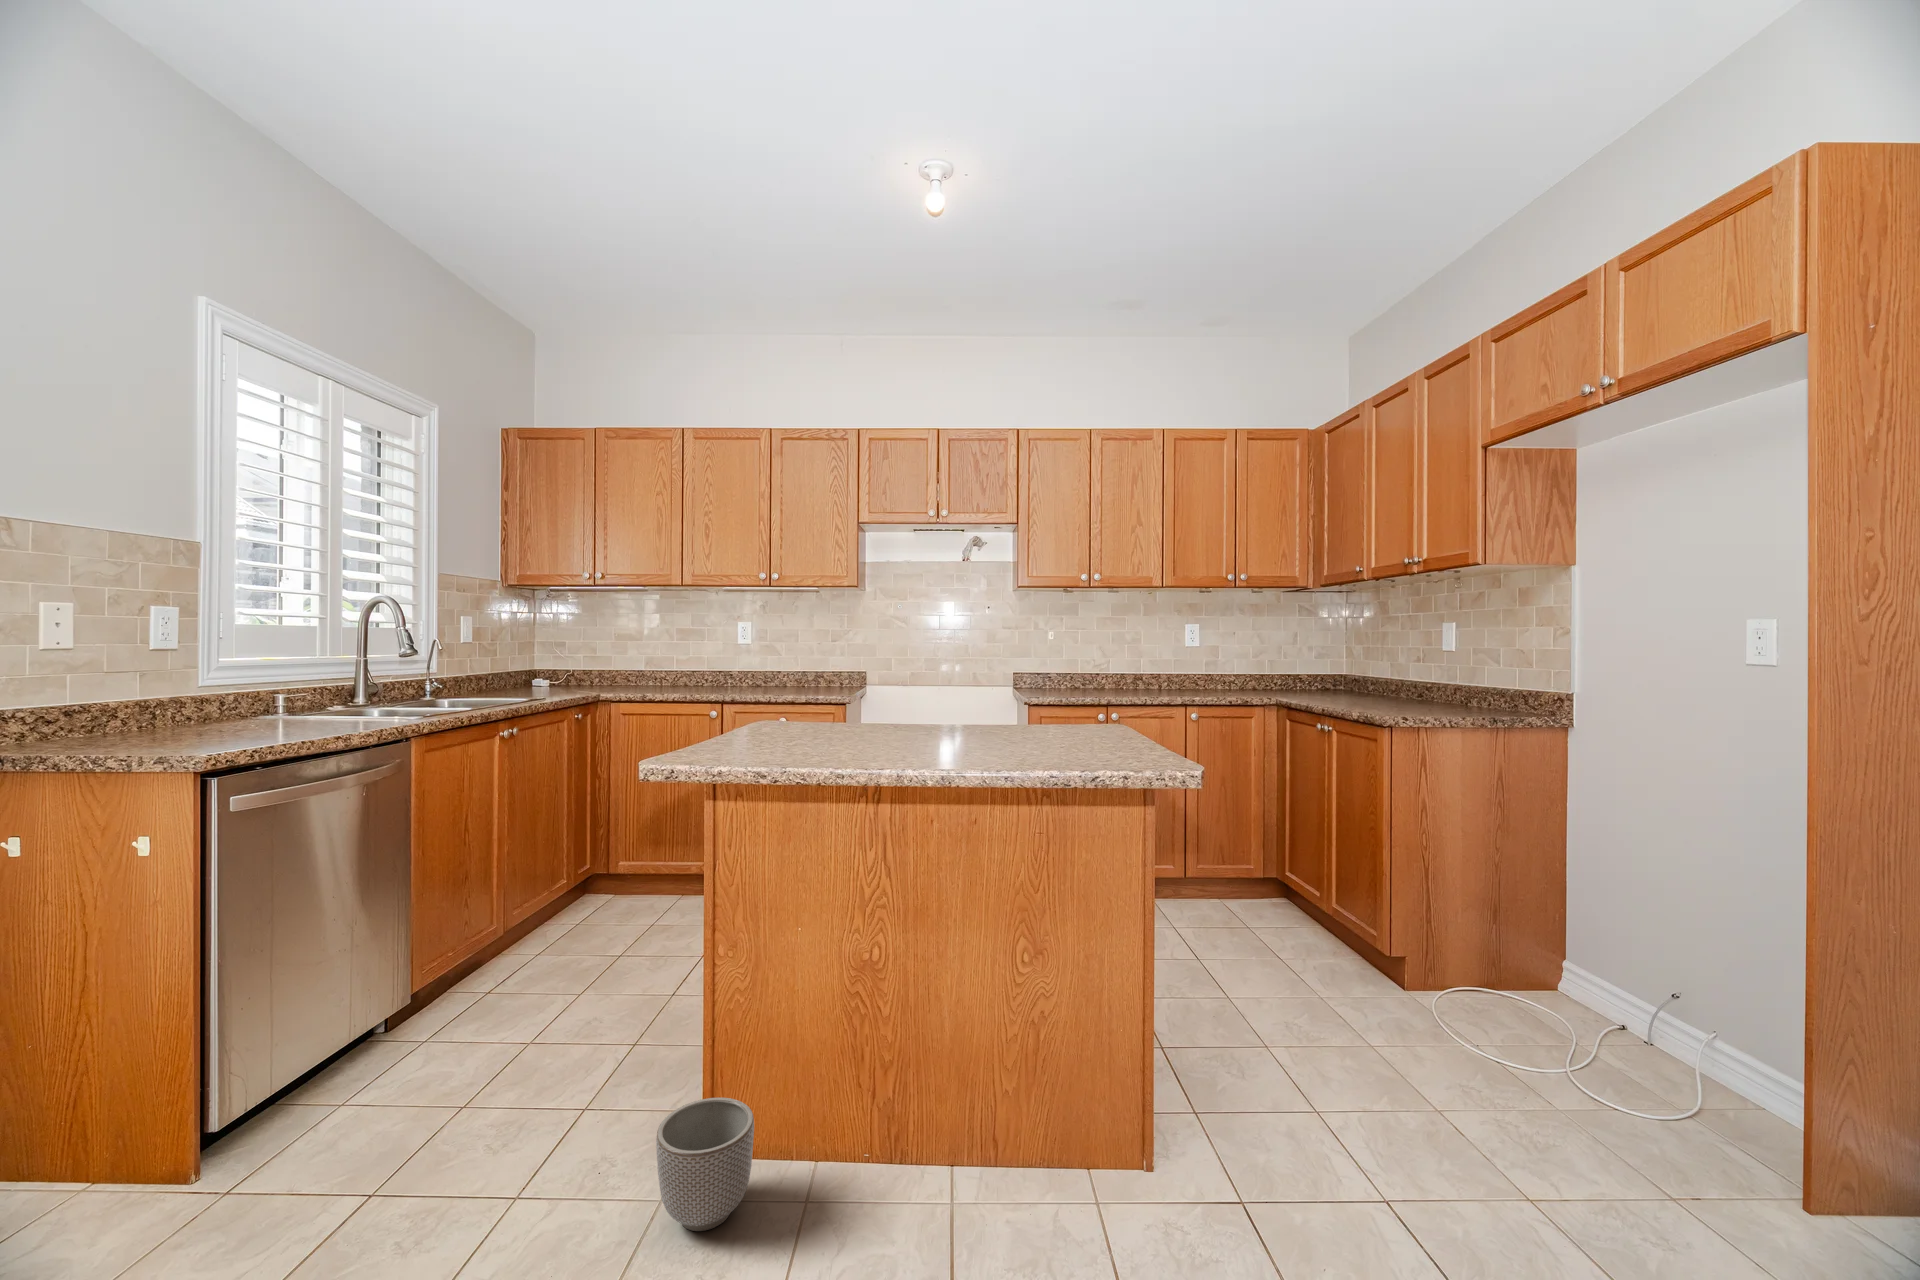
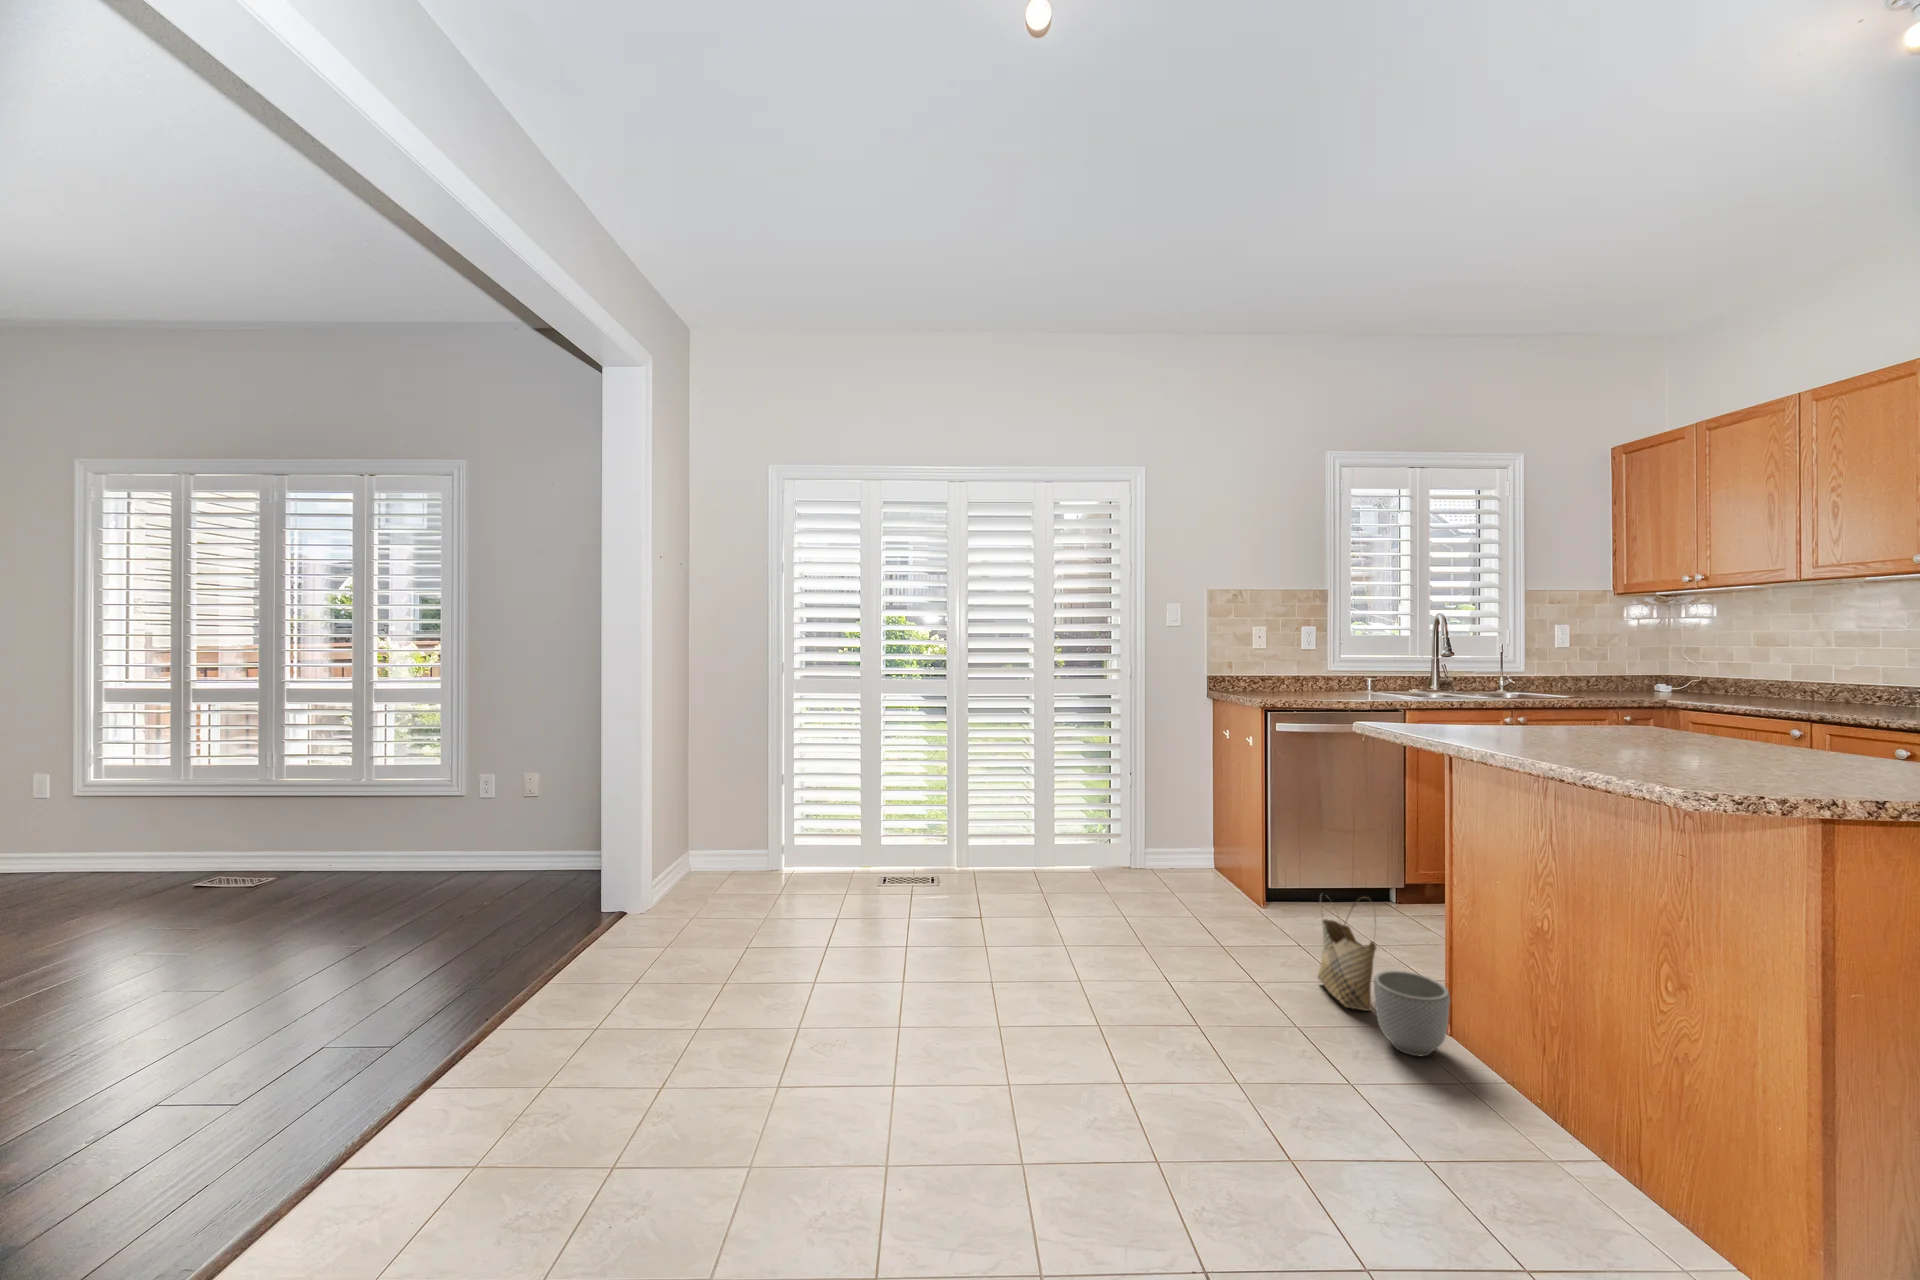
woven basket: none [480,1037,611,1234] -> present [1318,896,1377,1011]

